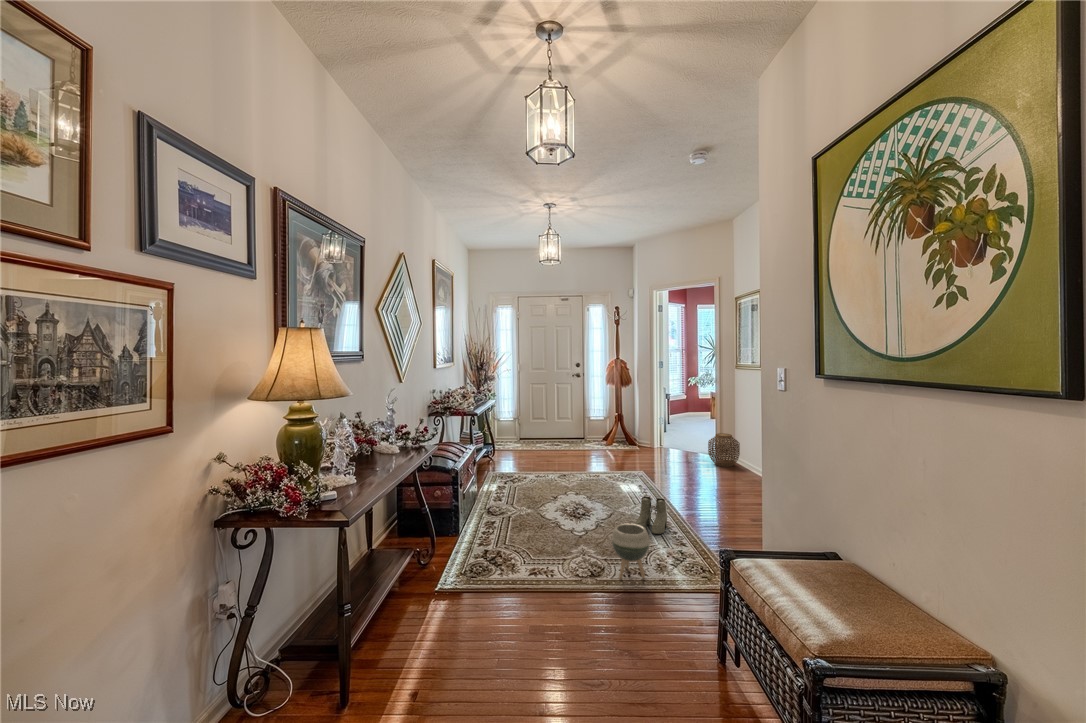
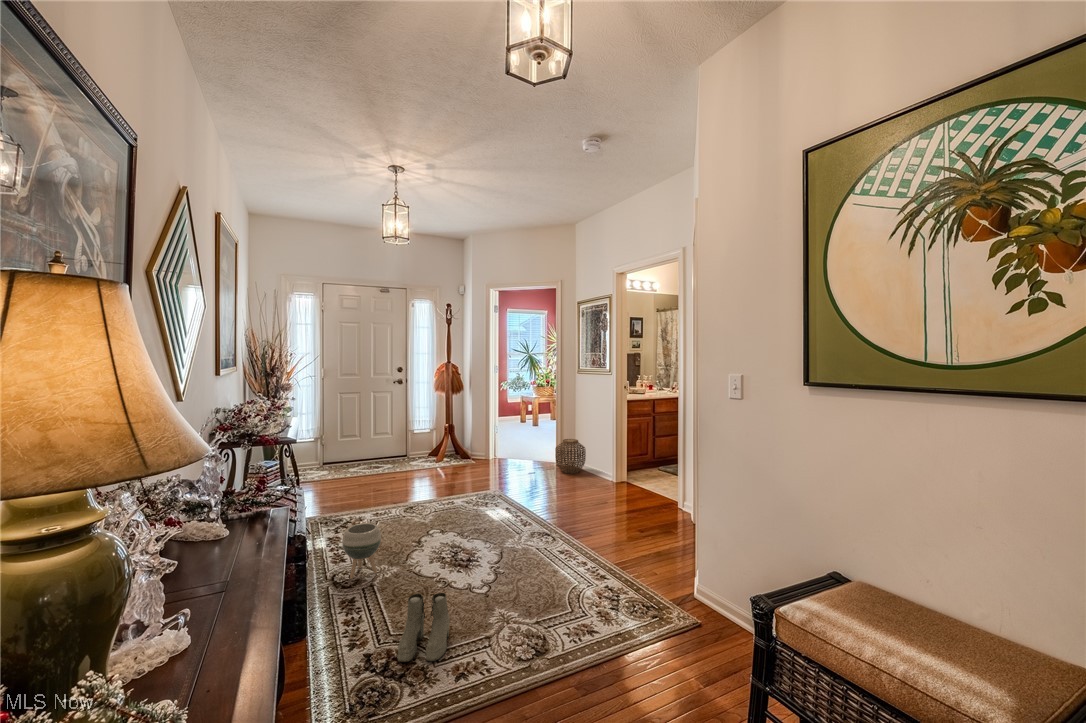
boots: present [636,497,667,534] -> present [398,593,450,662]
planter: present [612,524,650,579] -> present [342,523,381,579]

